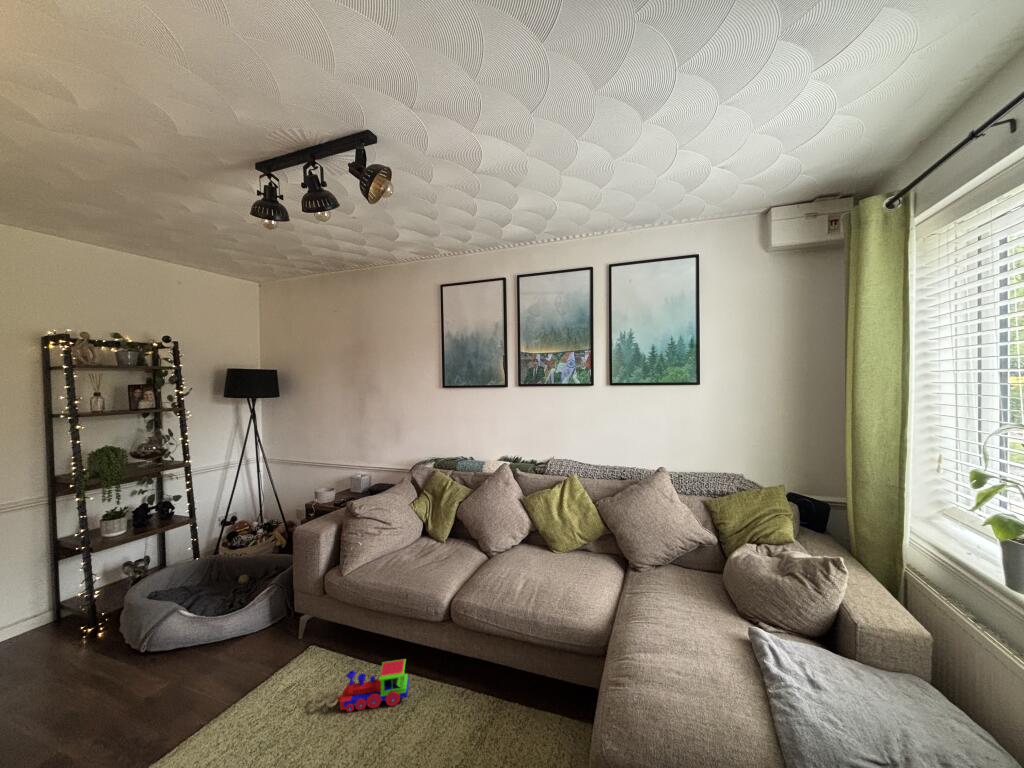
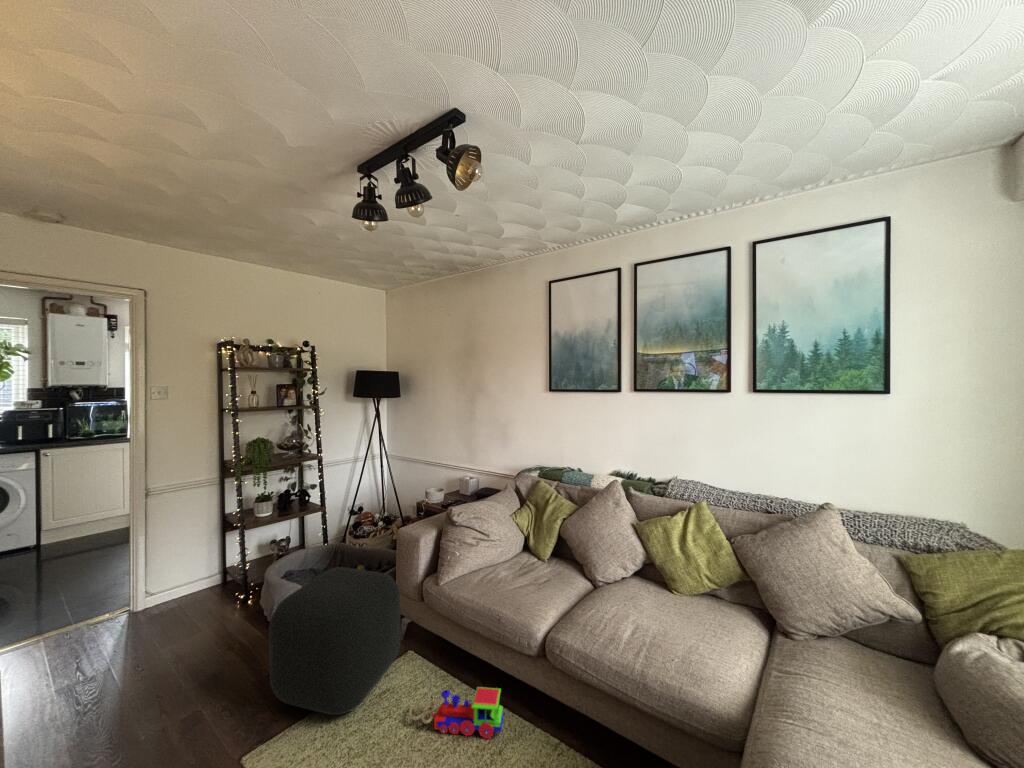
ottoman: none [141,573,298,725] -> present [269,567,401,715]

